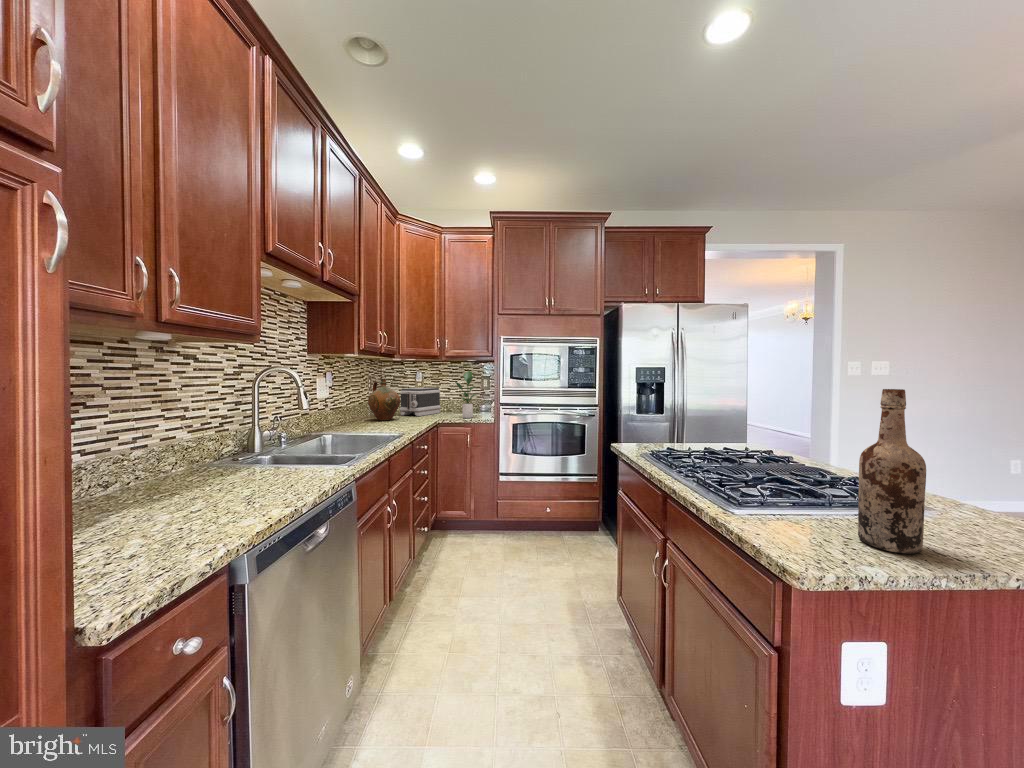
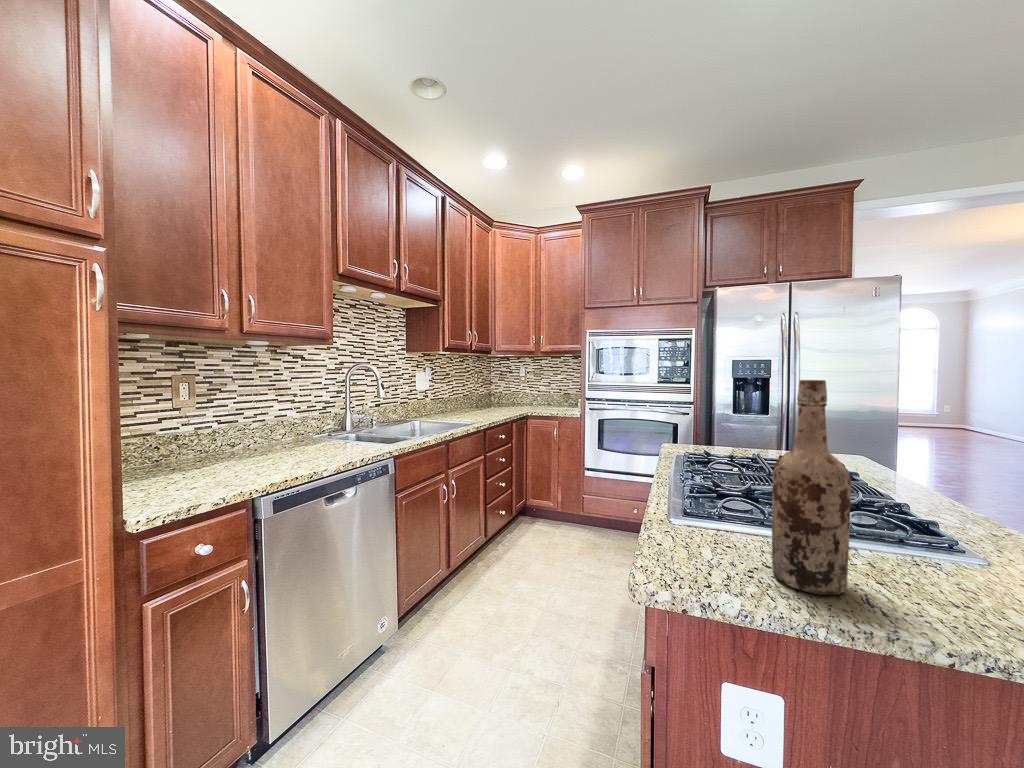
potted plant: present [455,371,476,418] -> none [543,366,567,413]
ceramic jug: present [368,378,400,421] -> none [466,373,494,412]
toaster: present [400,388,441,416] -> none [499,383,539,409]

